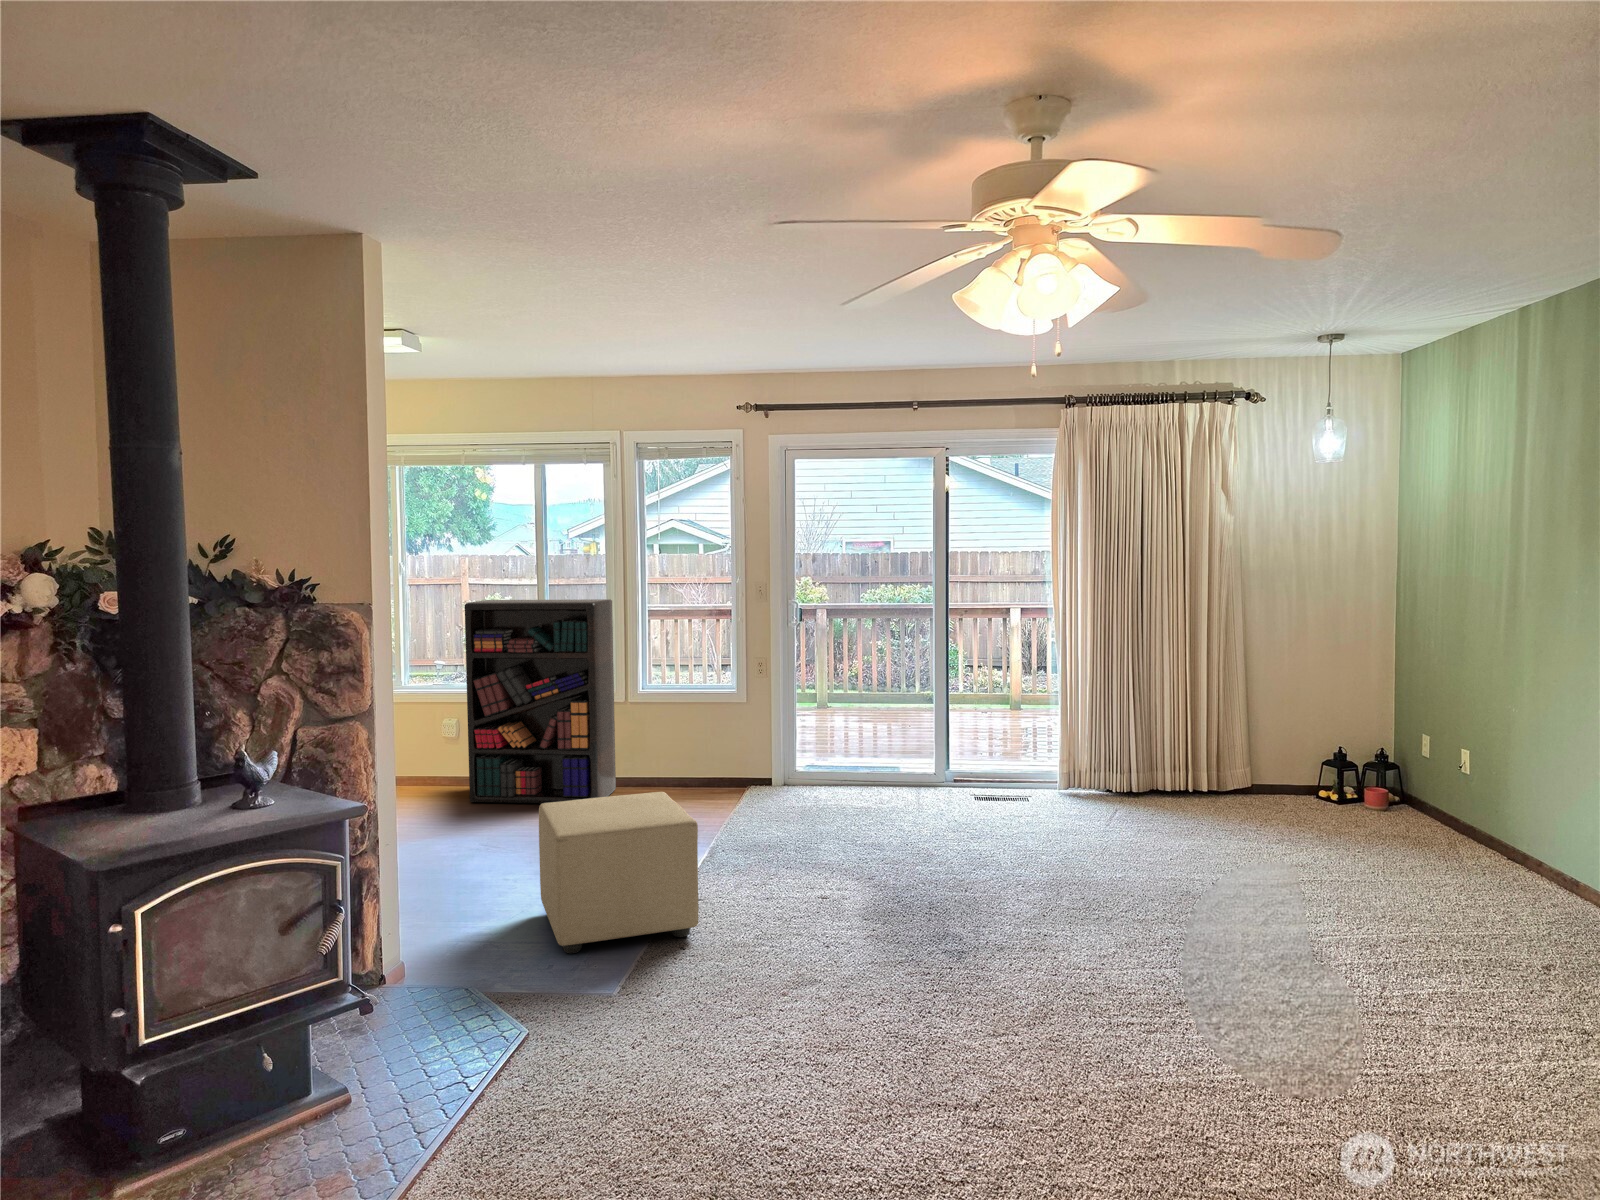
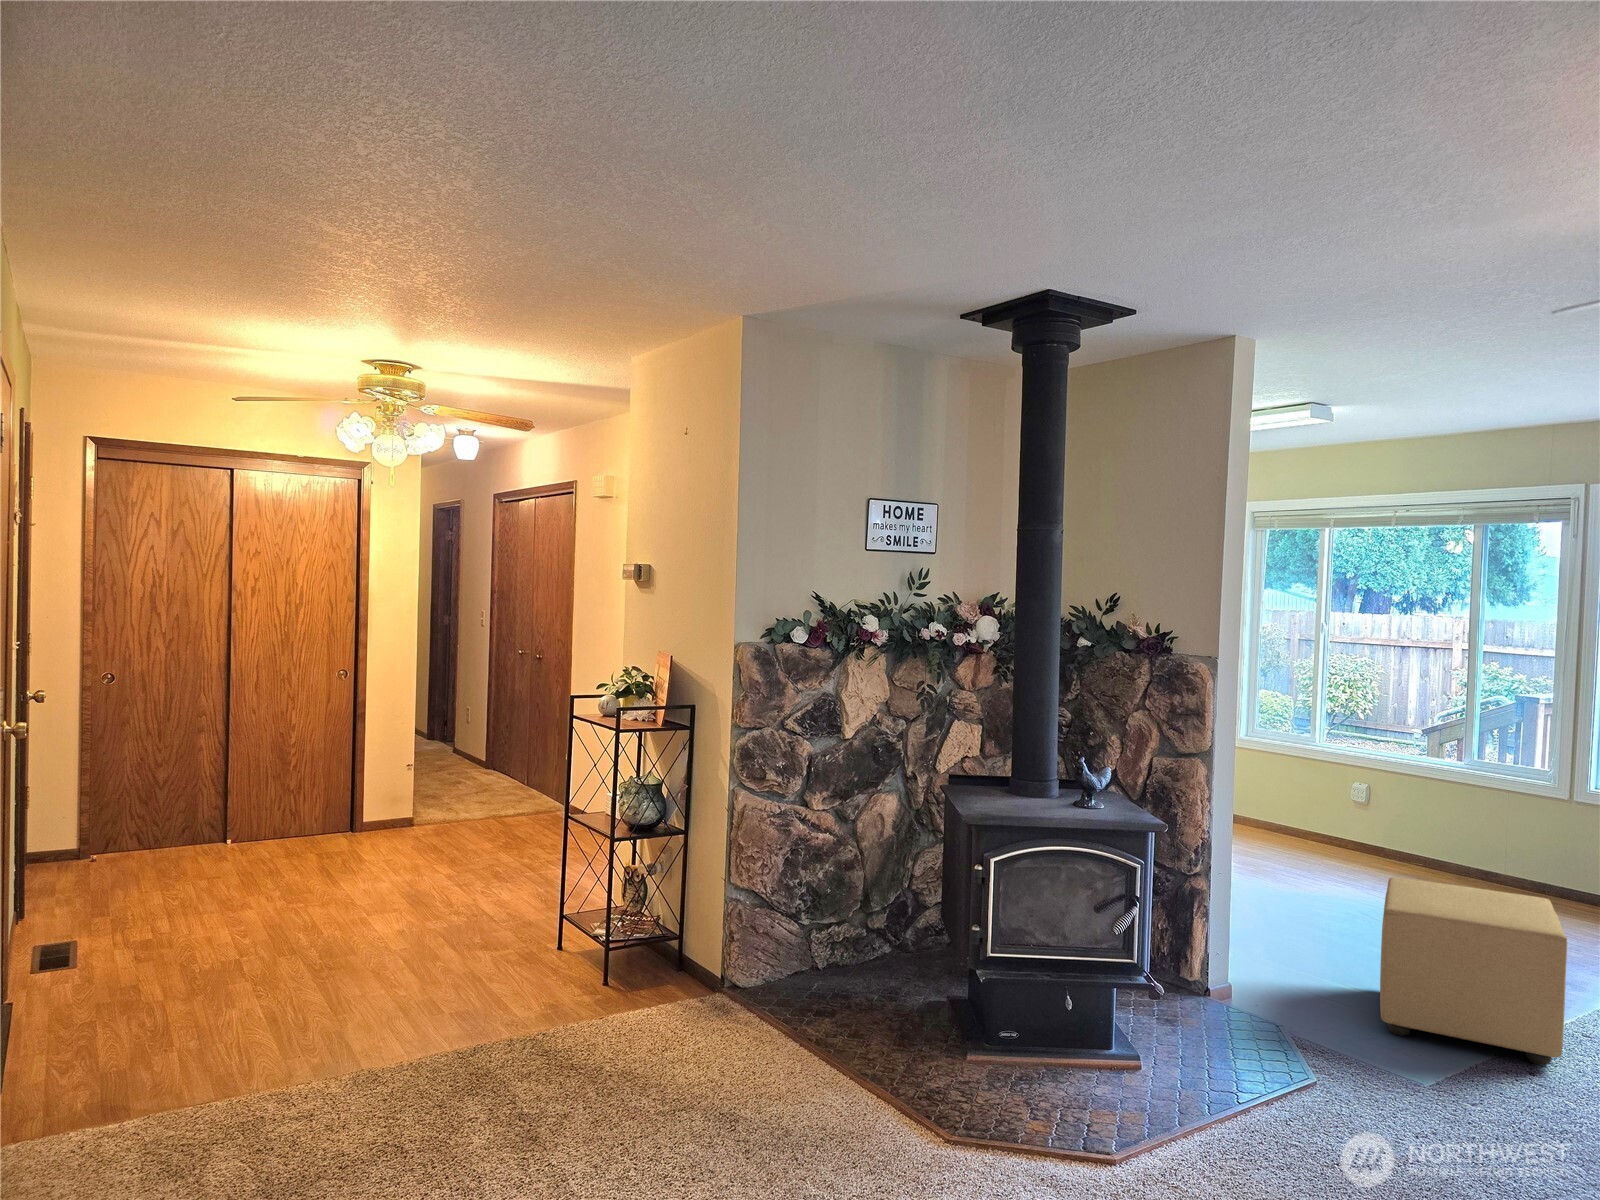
bookshelf: present [465,599,616,803] -> none [1363,665,1555,907]

